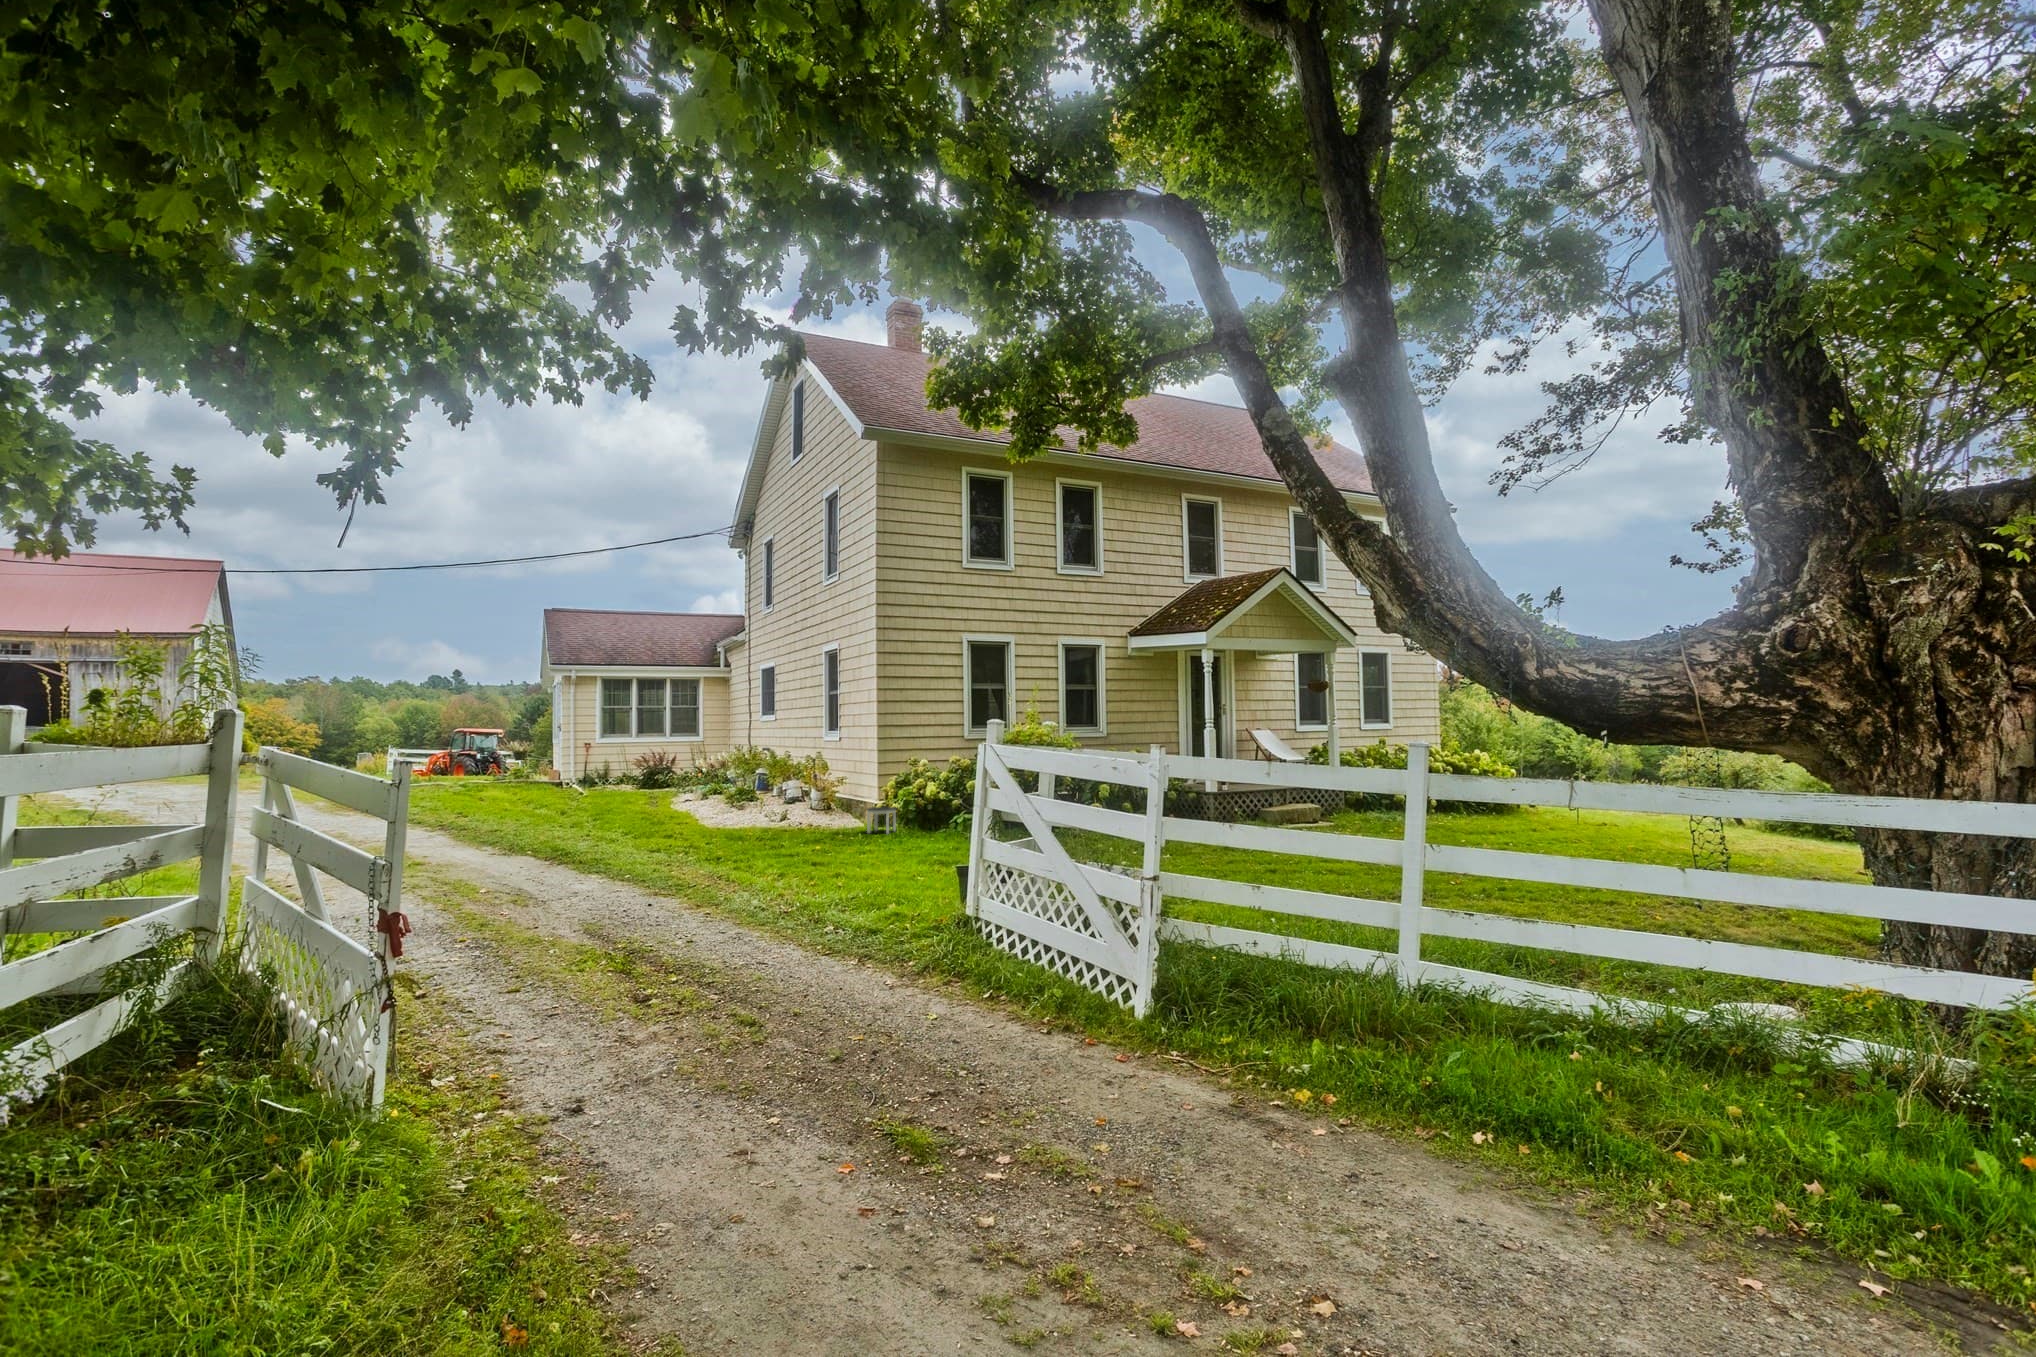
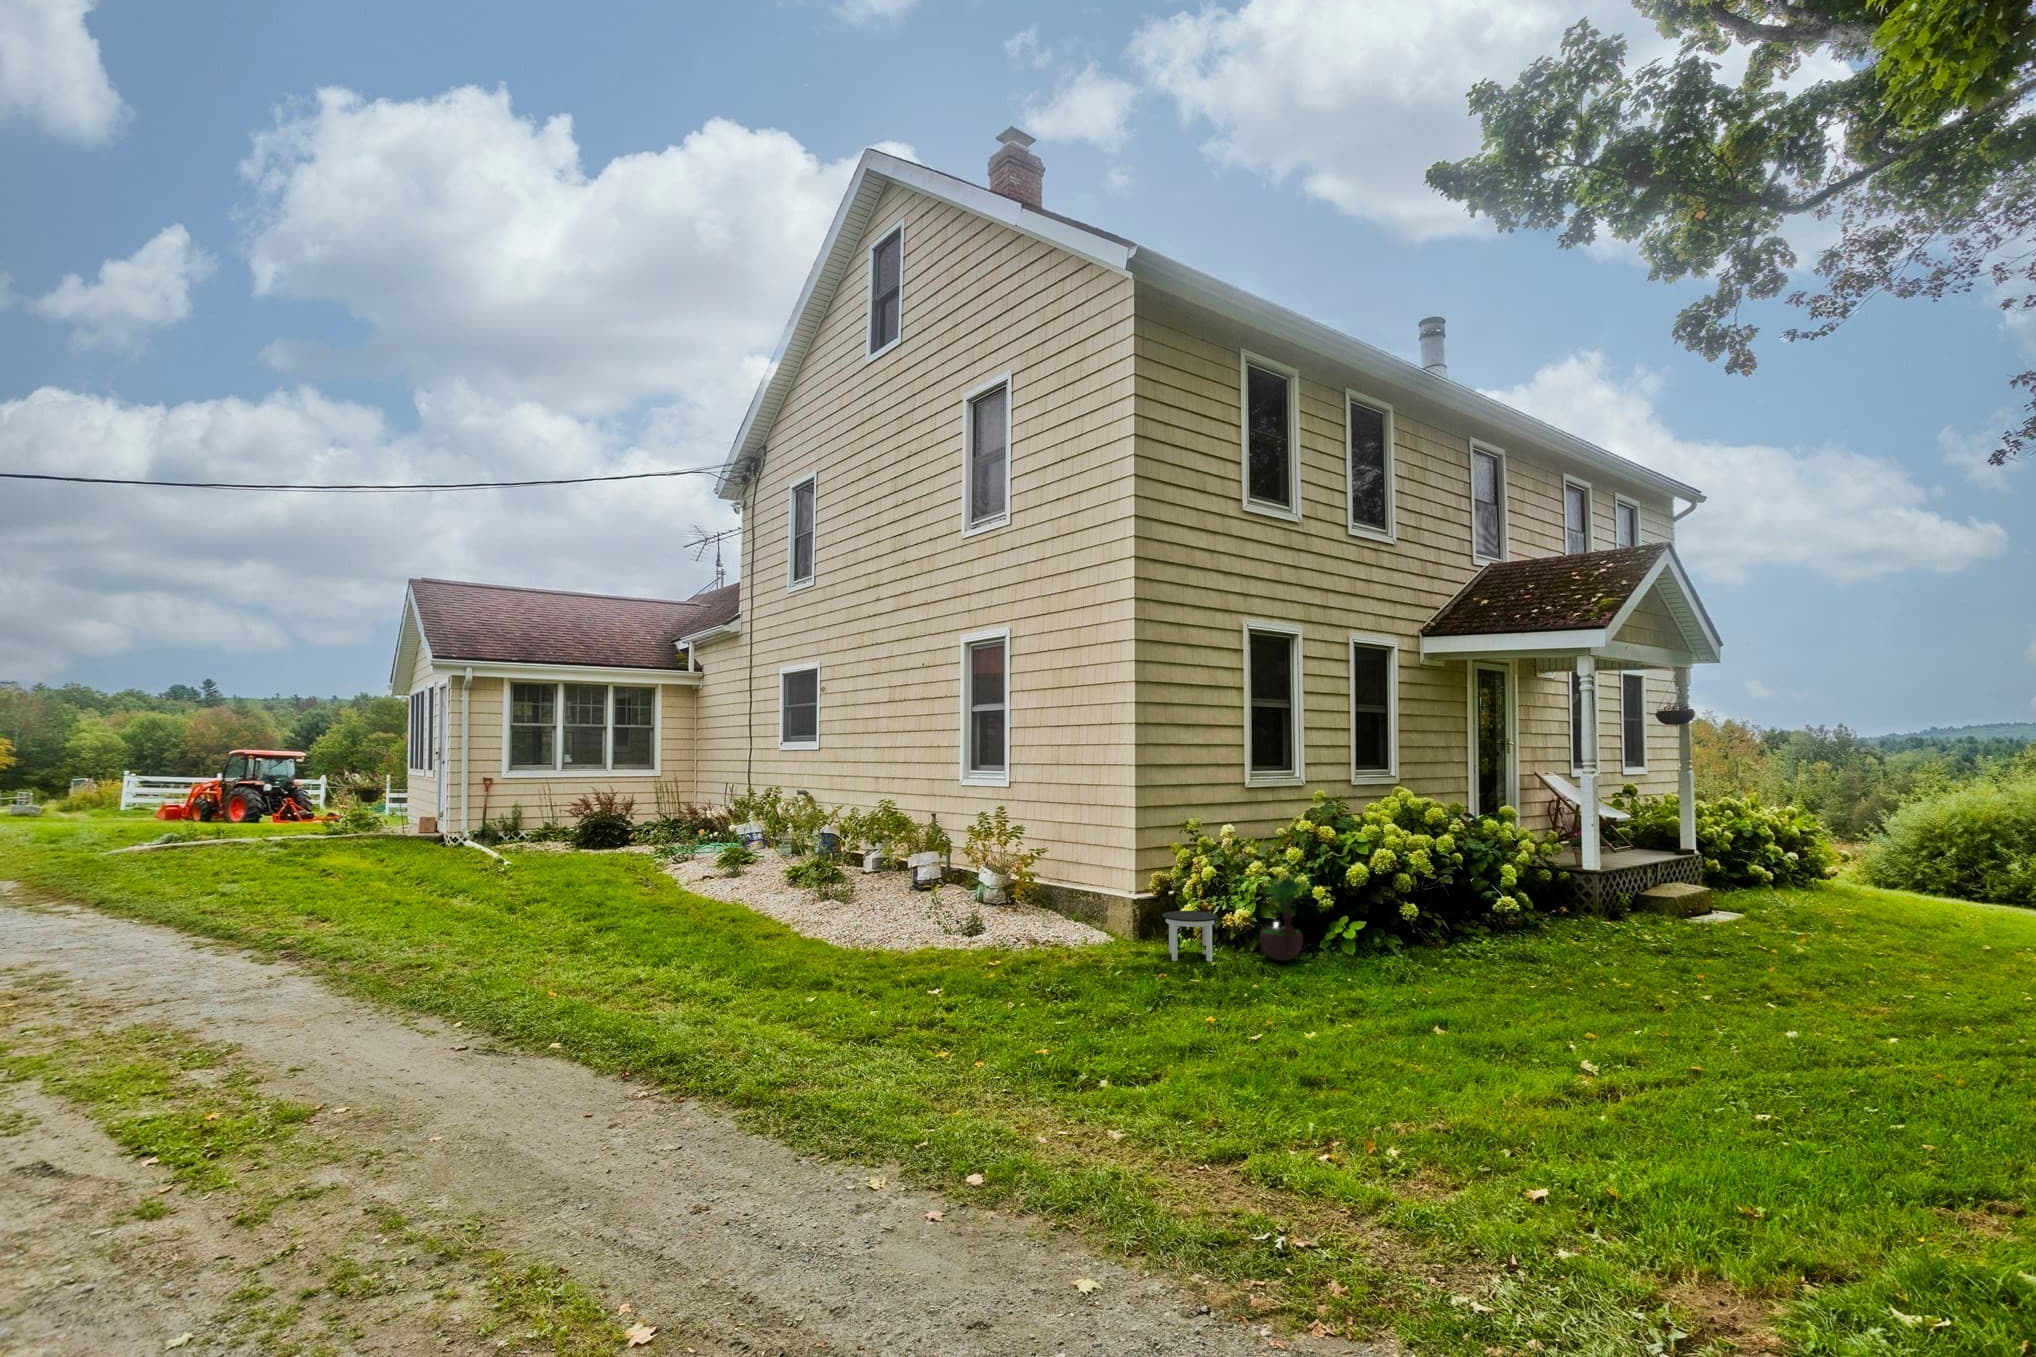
potted tree: none [910,777,944,834] -> present [1260,869,1311,961]

